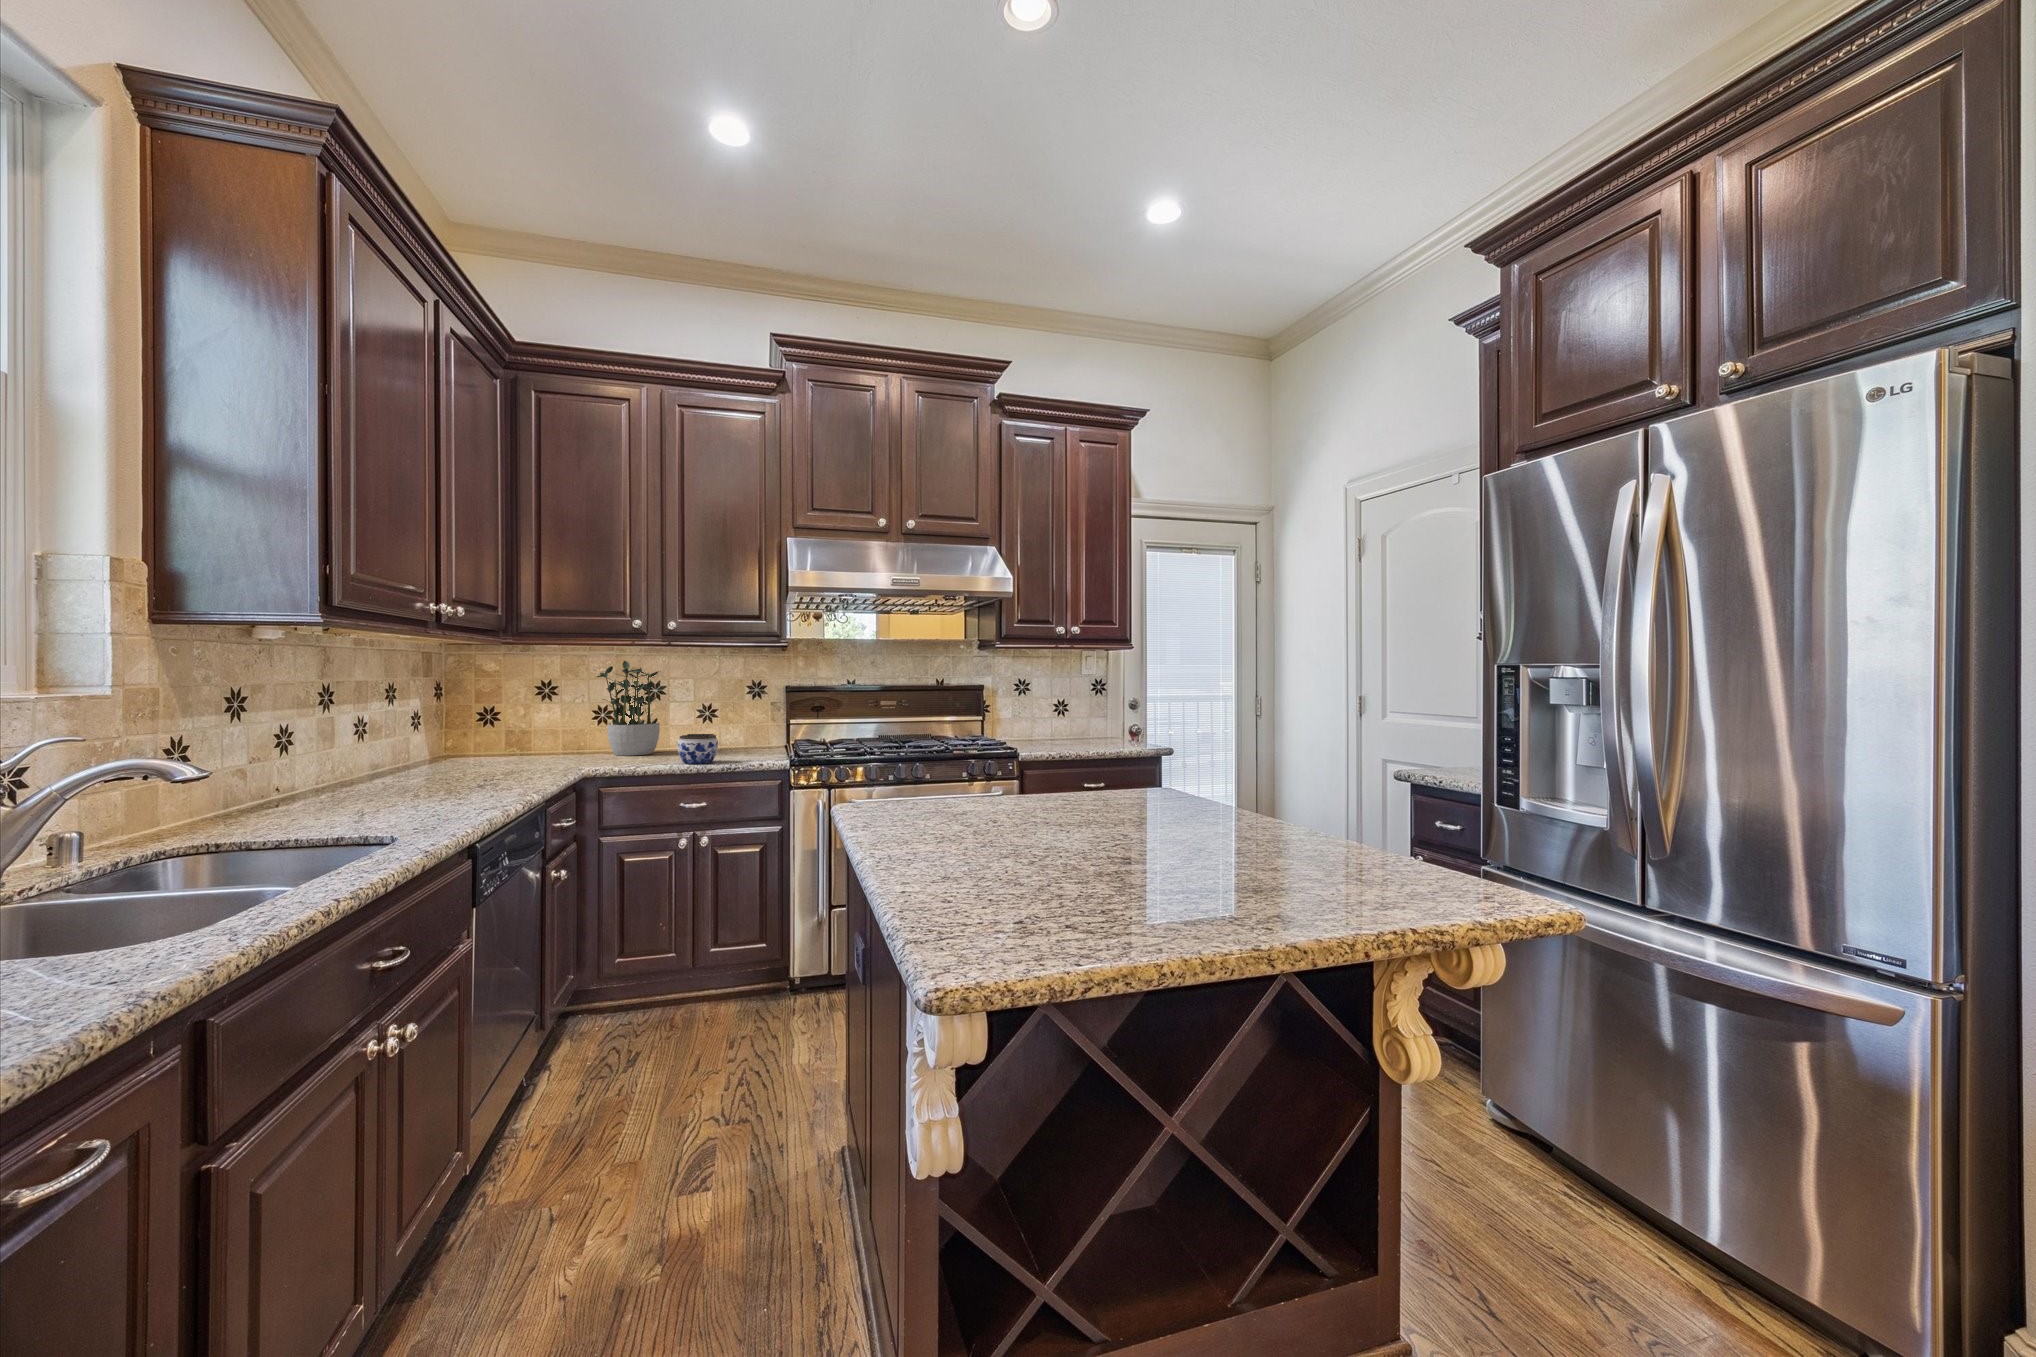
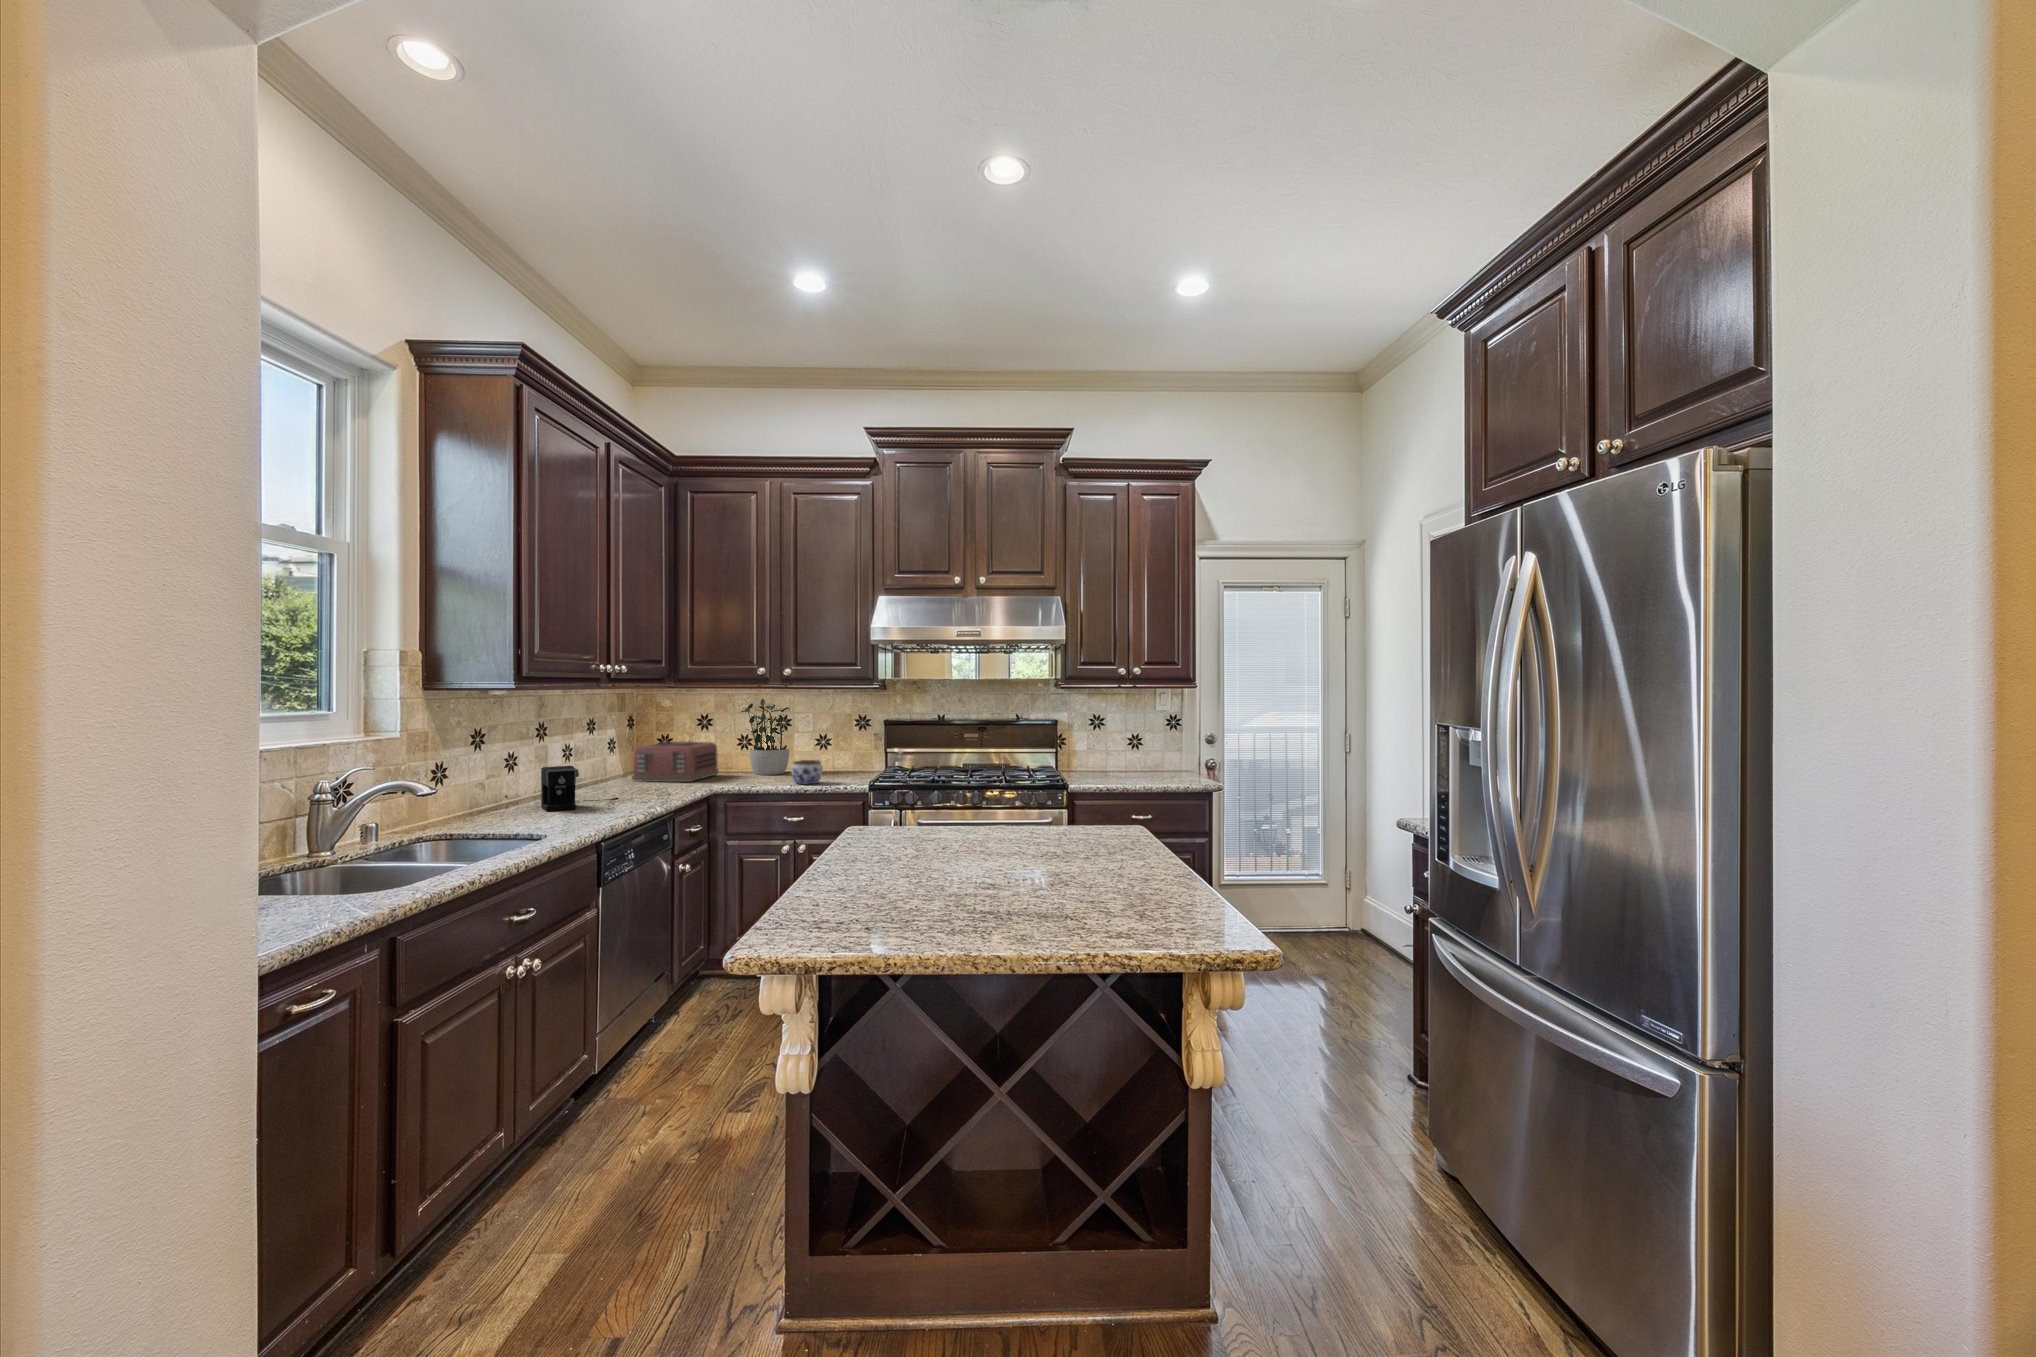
toaster: none [451,715,568,767] -> present [632,742,719,782]
coffee maker: none [342,742,458,807] -> present [541,766,618,811]

